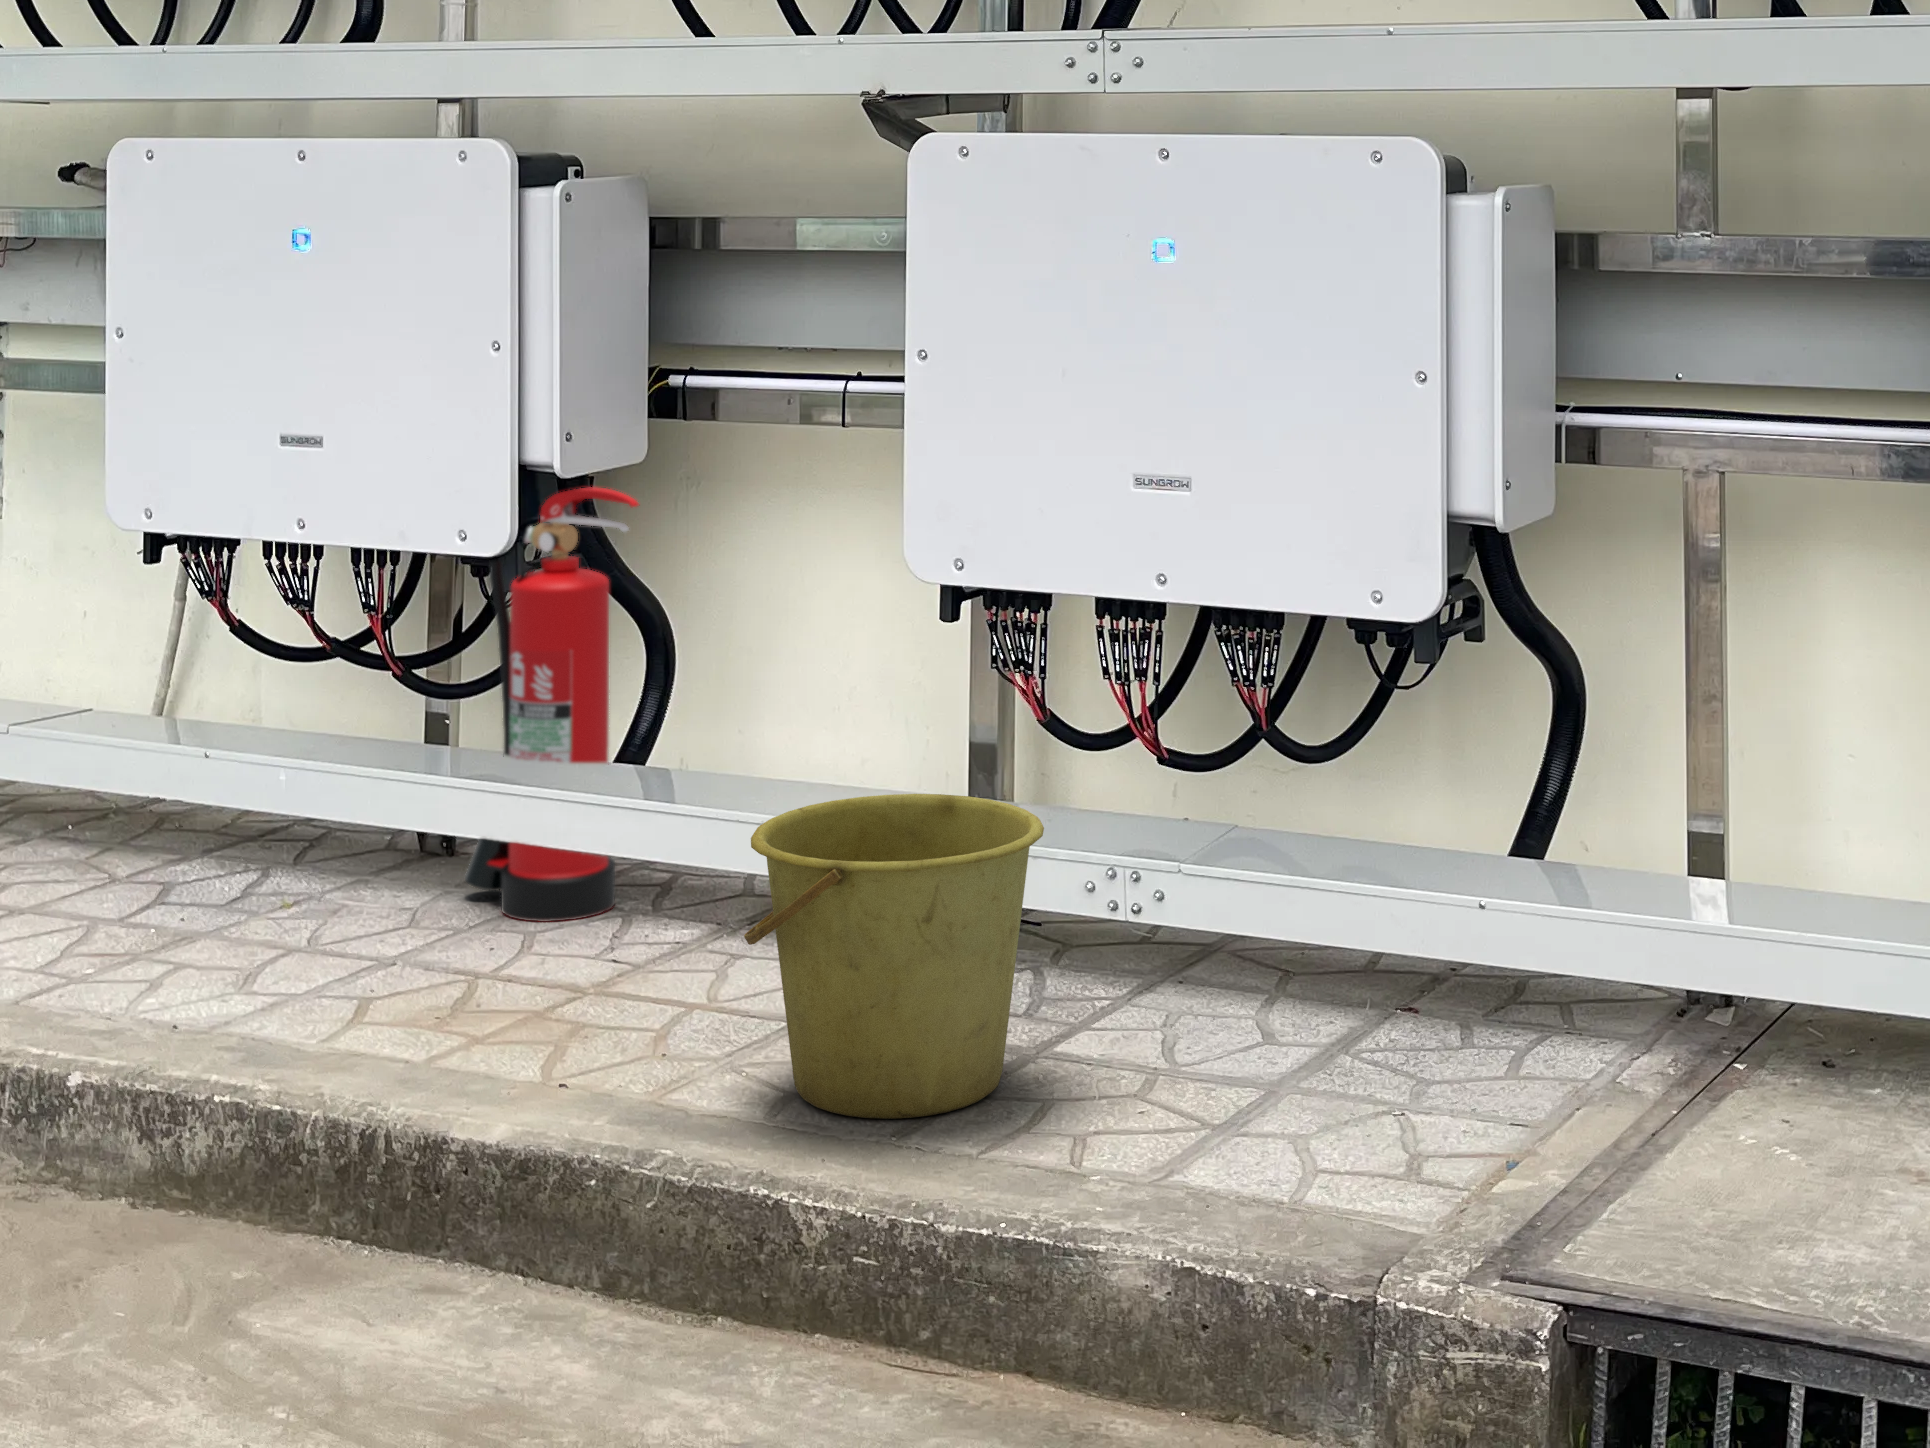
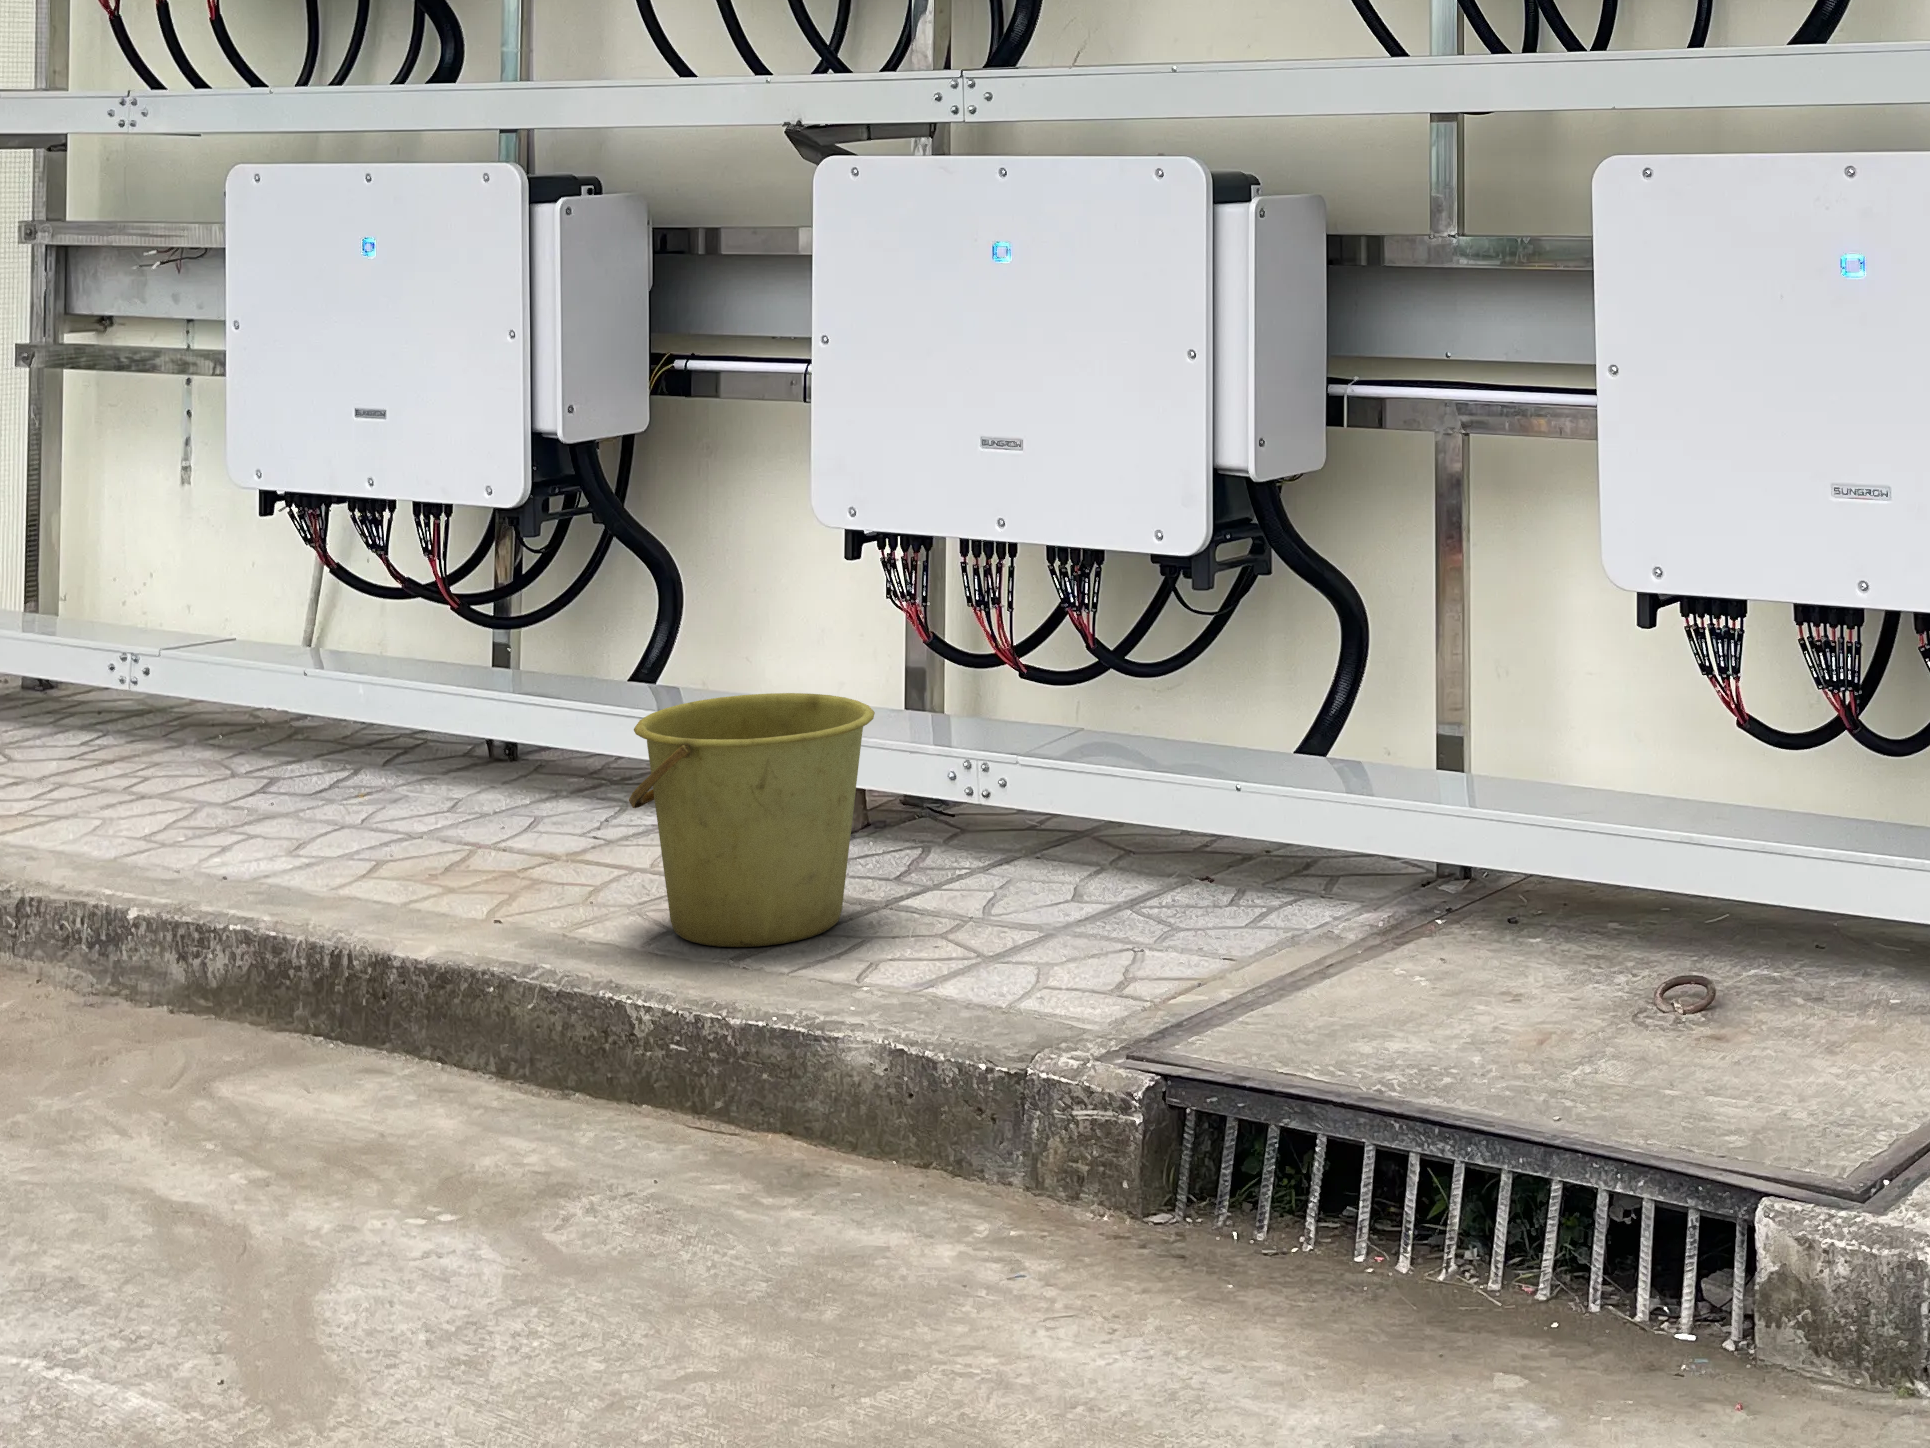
fire extinguisher: present [465,487,638,922] -> none [504,450,633,808]

